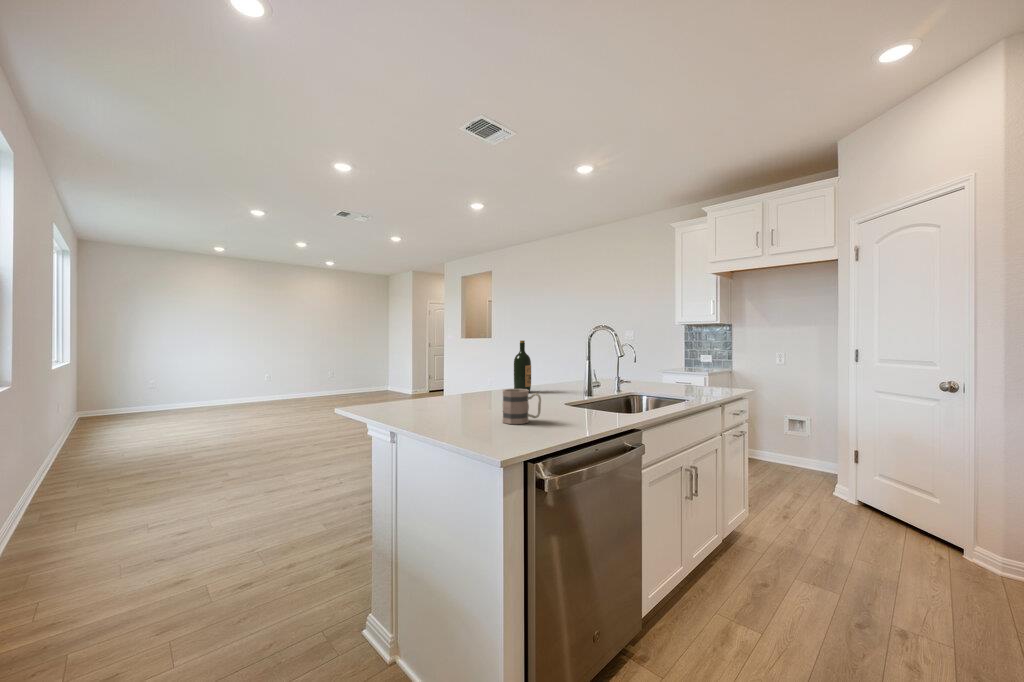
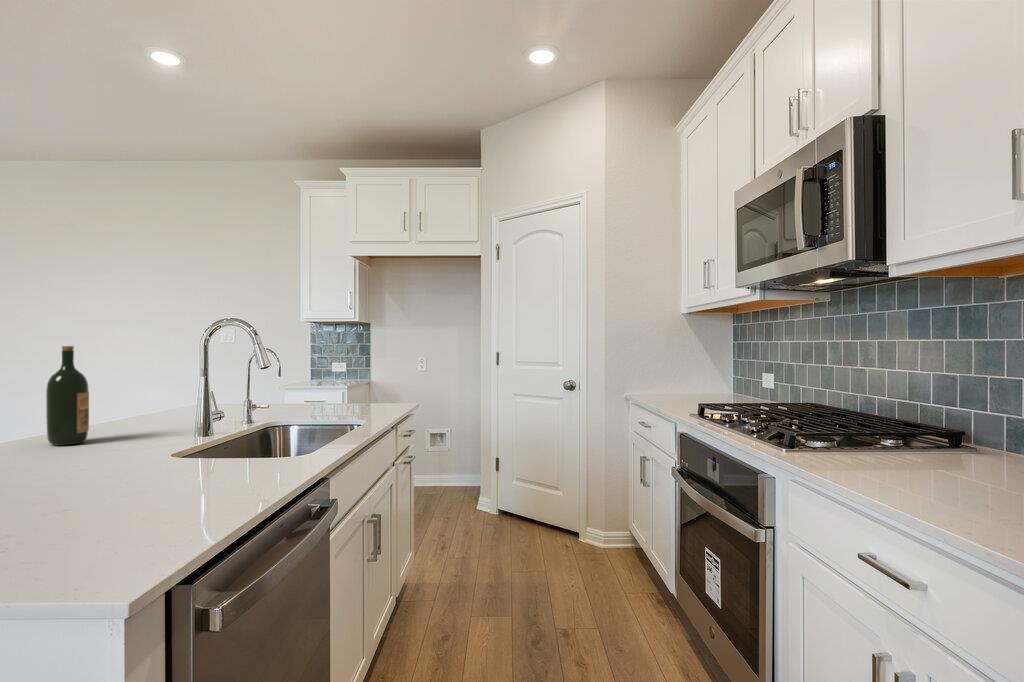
mug: present [503,389,541,424] -> none [72,441,166,514]

